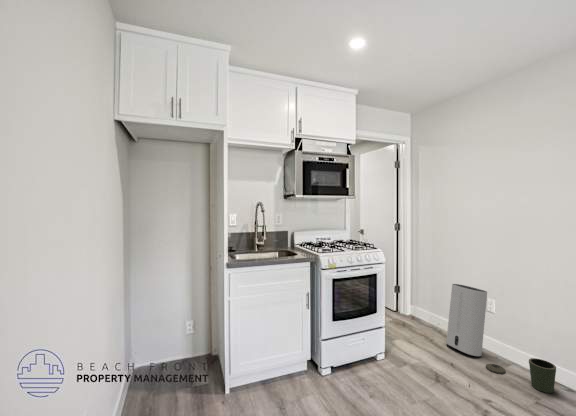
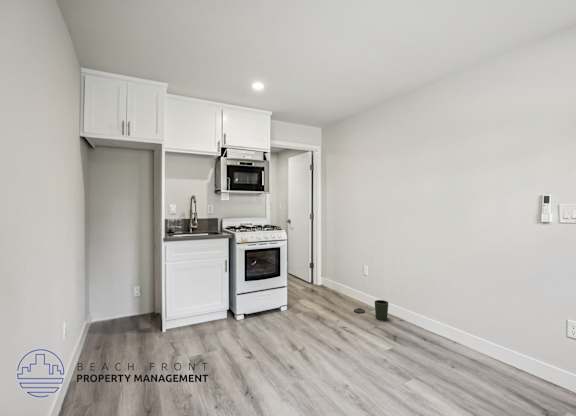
air purifier: present [446,284,487,356] -> none [336,257,361,305]

